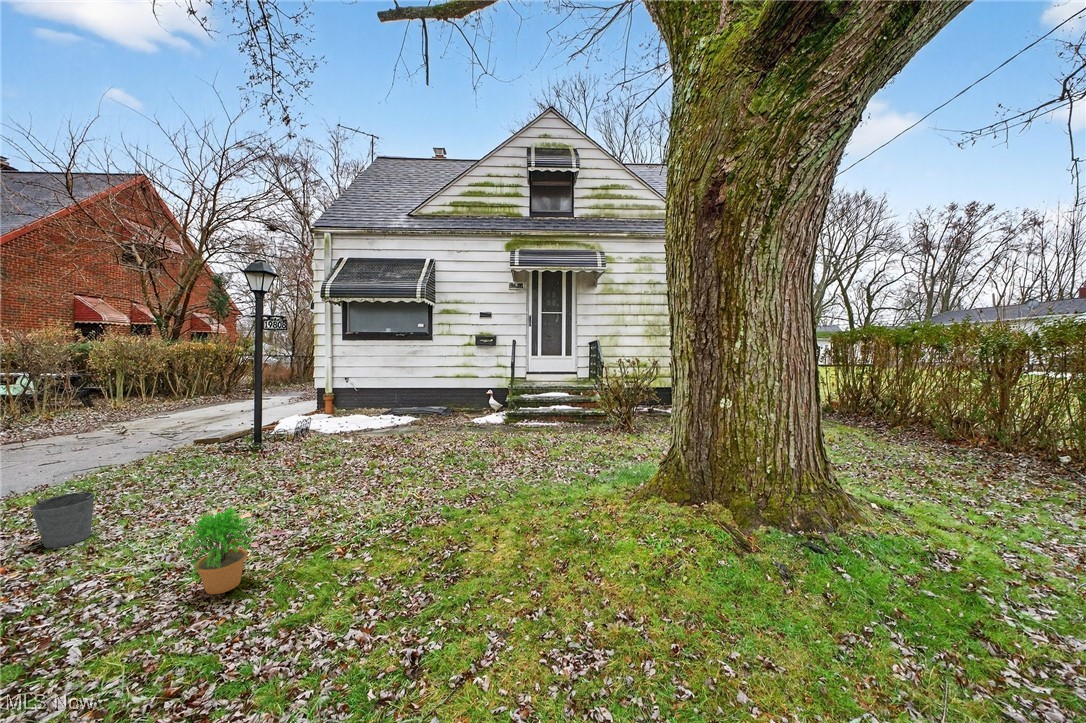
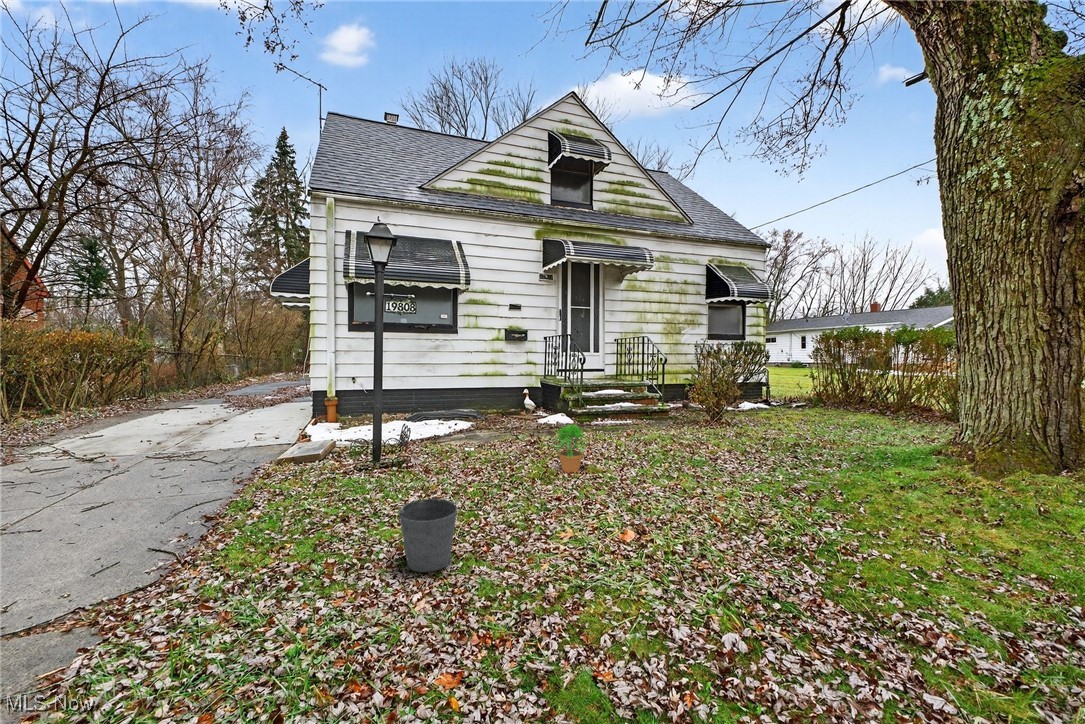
potted plant: present [179,508,253,594] -> present [555,424,585,472]

